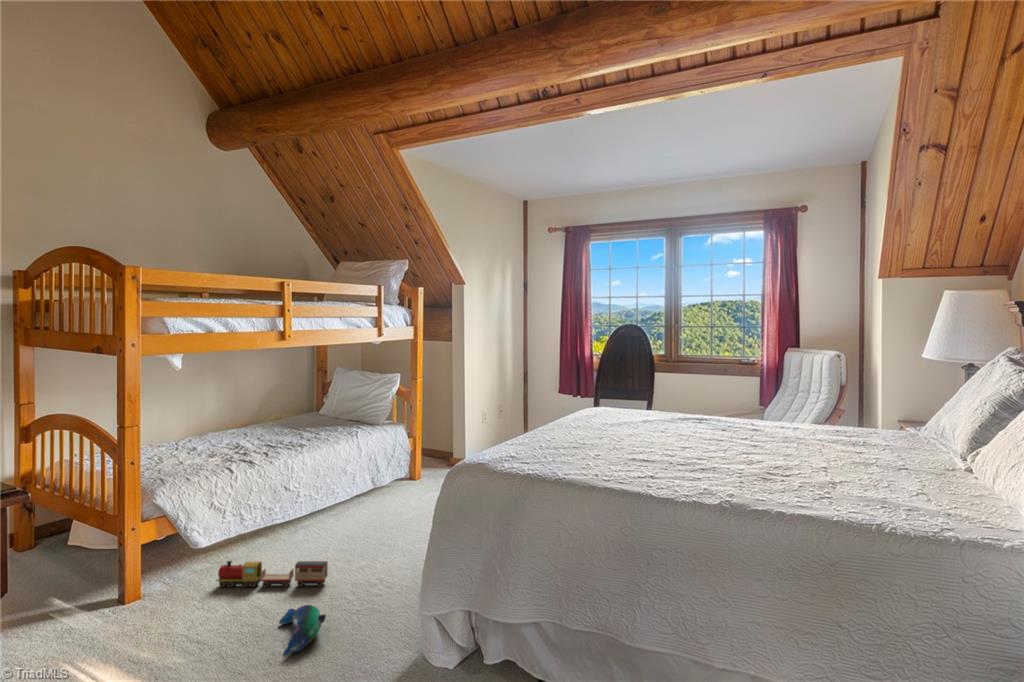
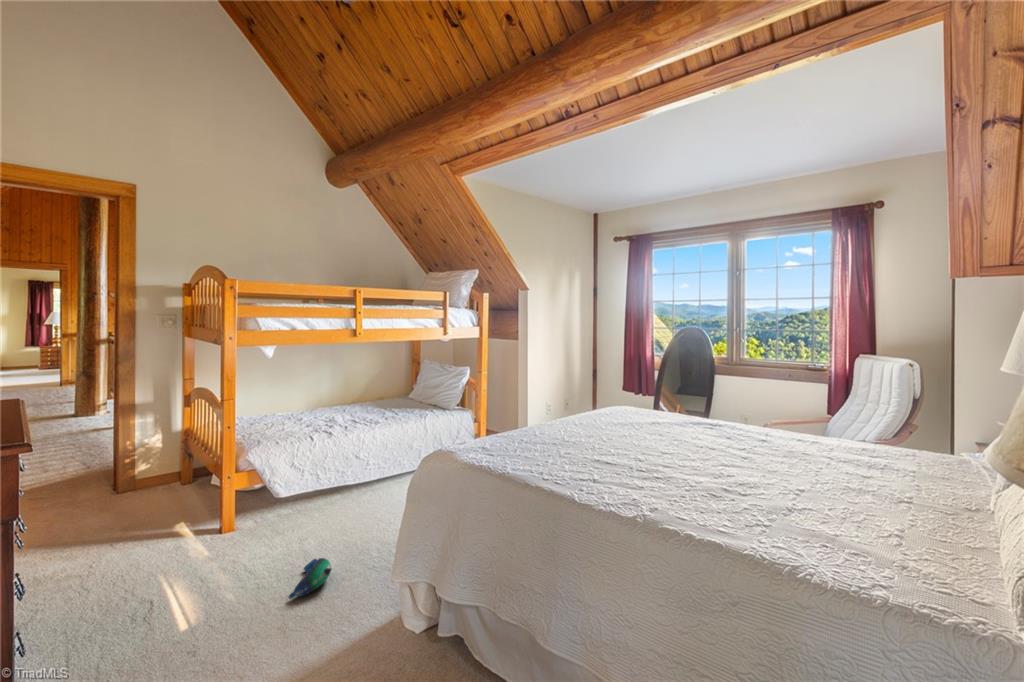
toy train: present [217,561,328,587] -> none [279,513,360,543]

